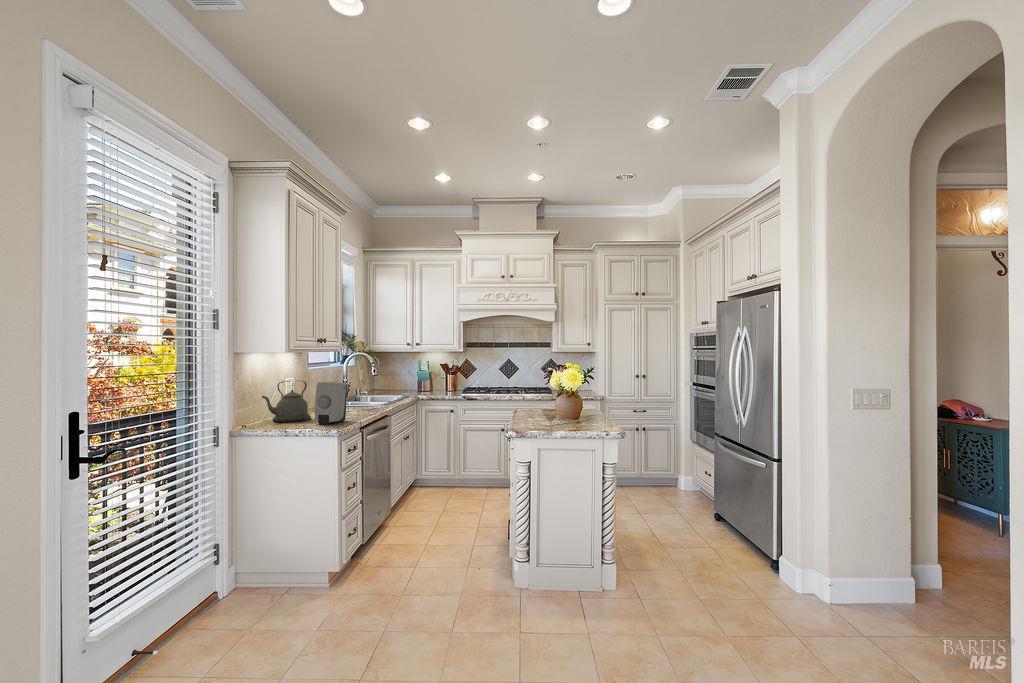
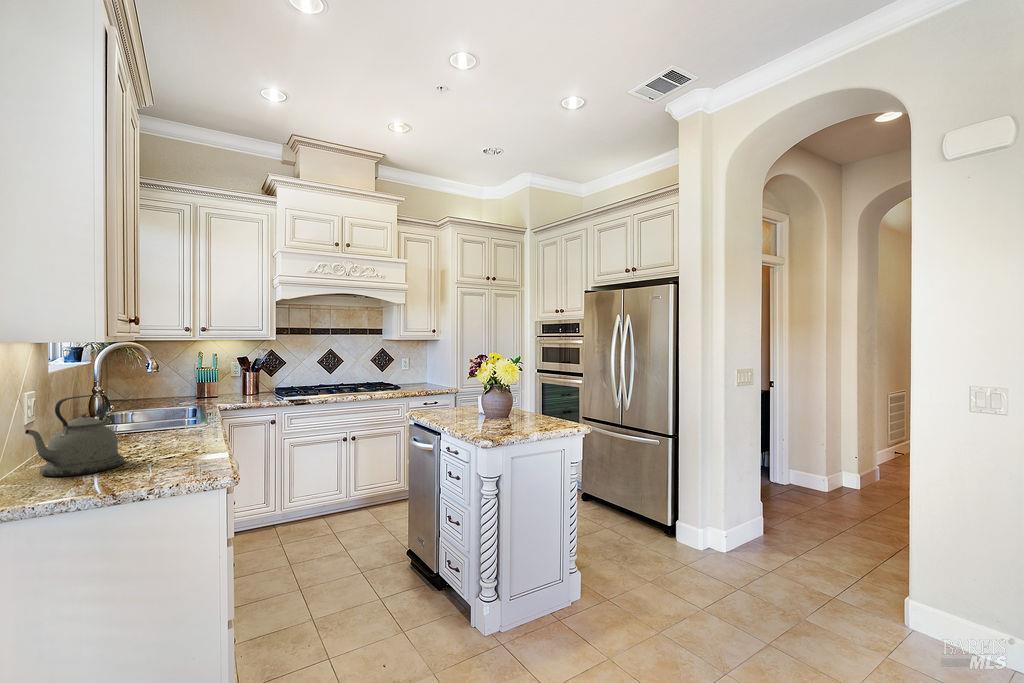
soap dispenser: present [315,382,347,424] -> none [165,394,209,468]

